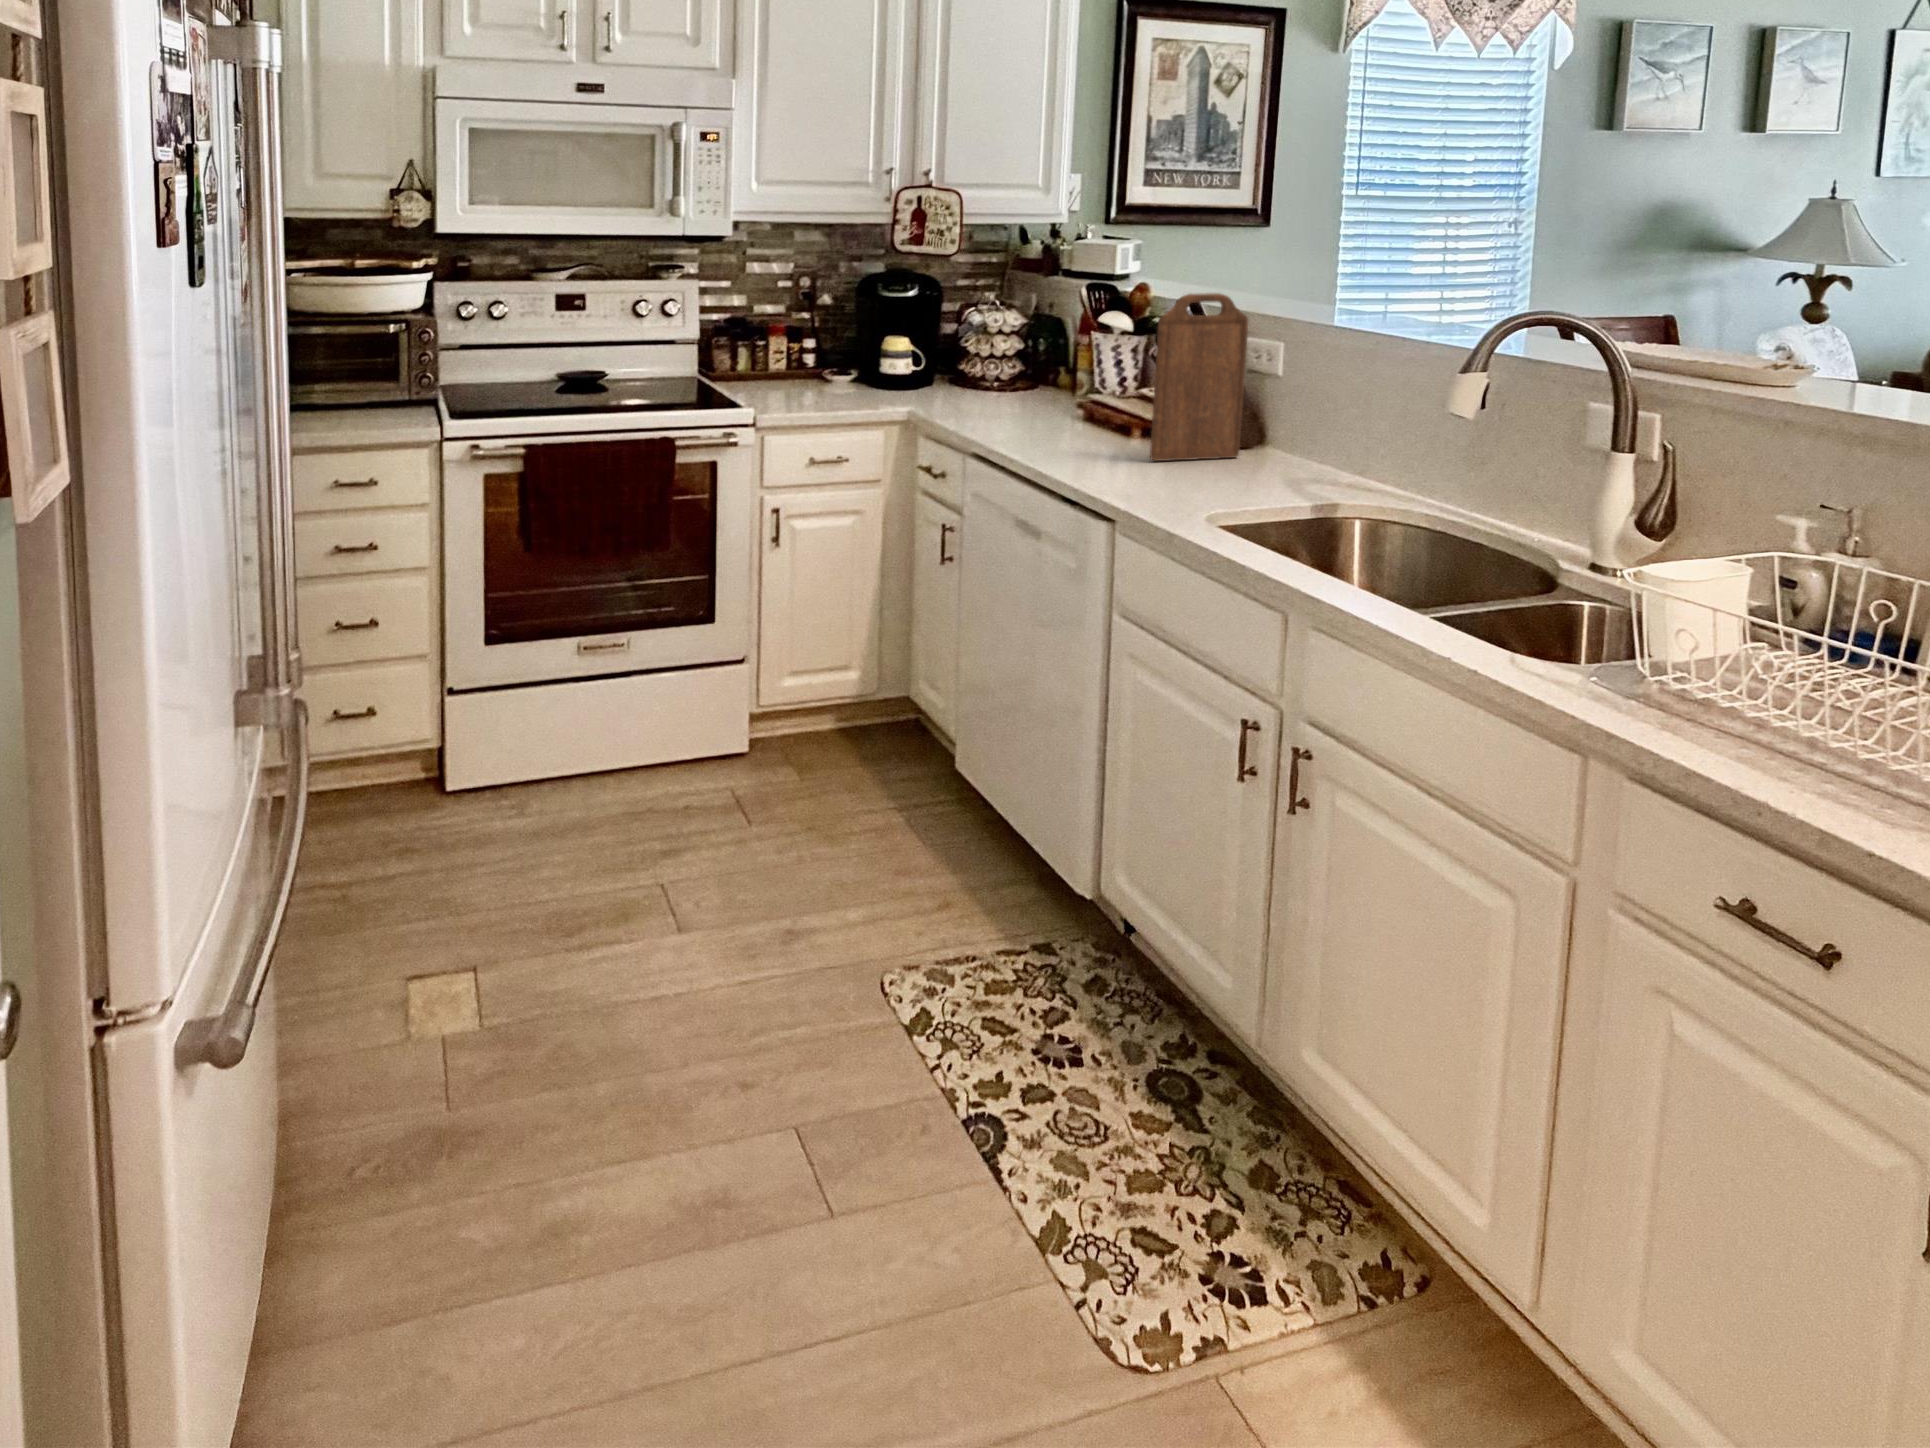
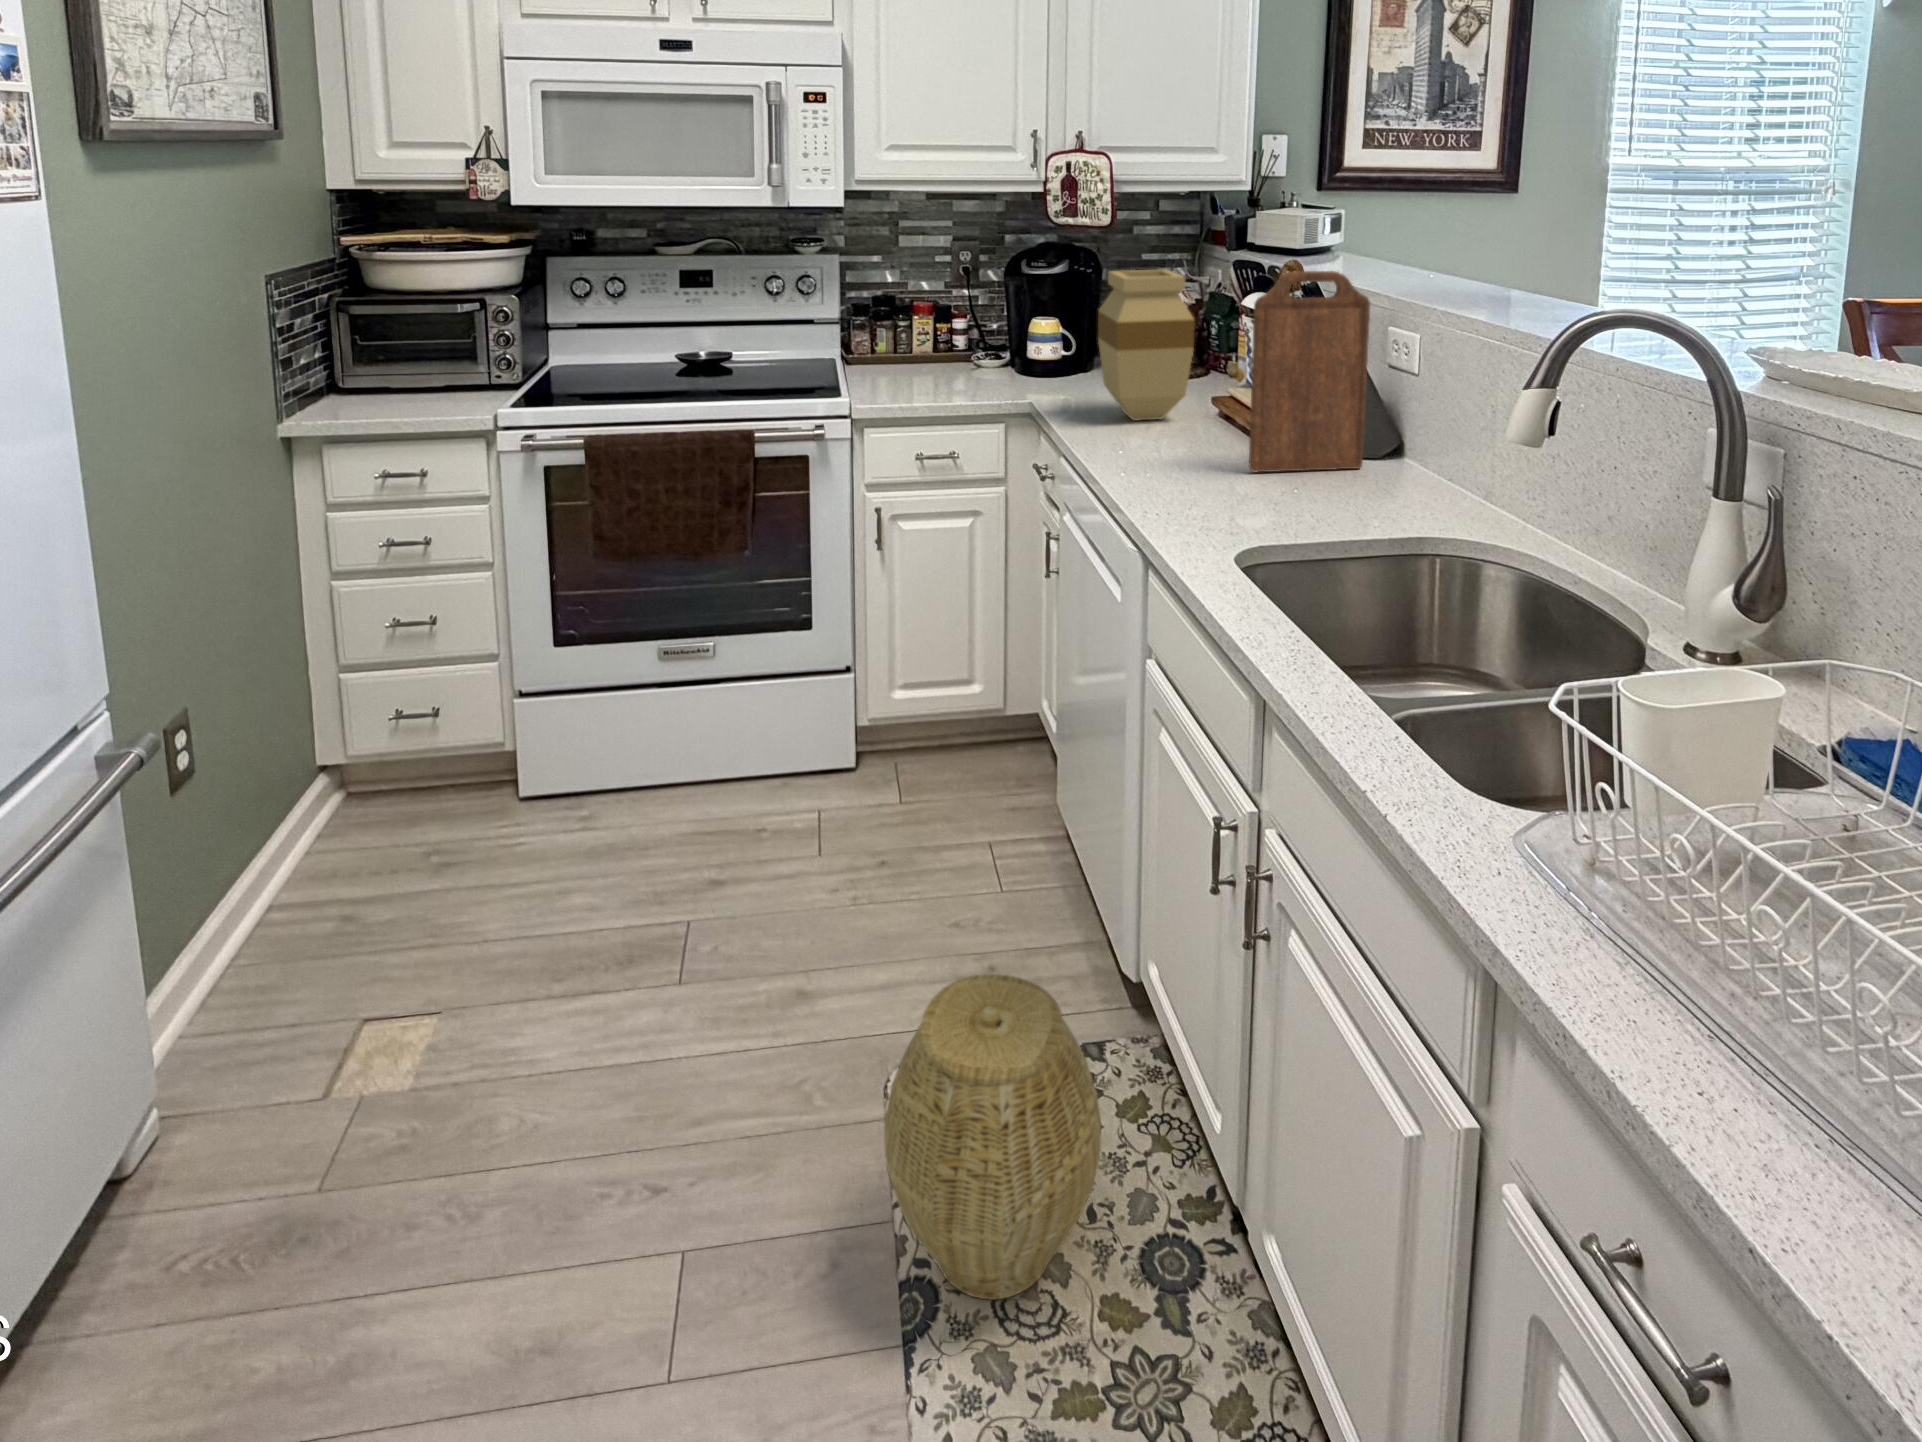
vase: none [979,292,1071,423] -> present [1098,270,1195,420]
woven basket: none [946,865,1126,1123] -> present [884,974,1101,1300]

